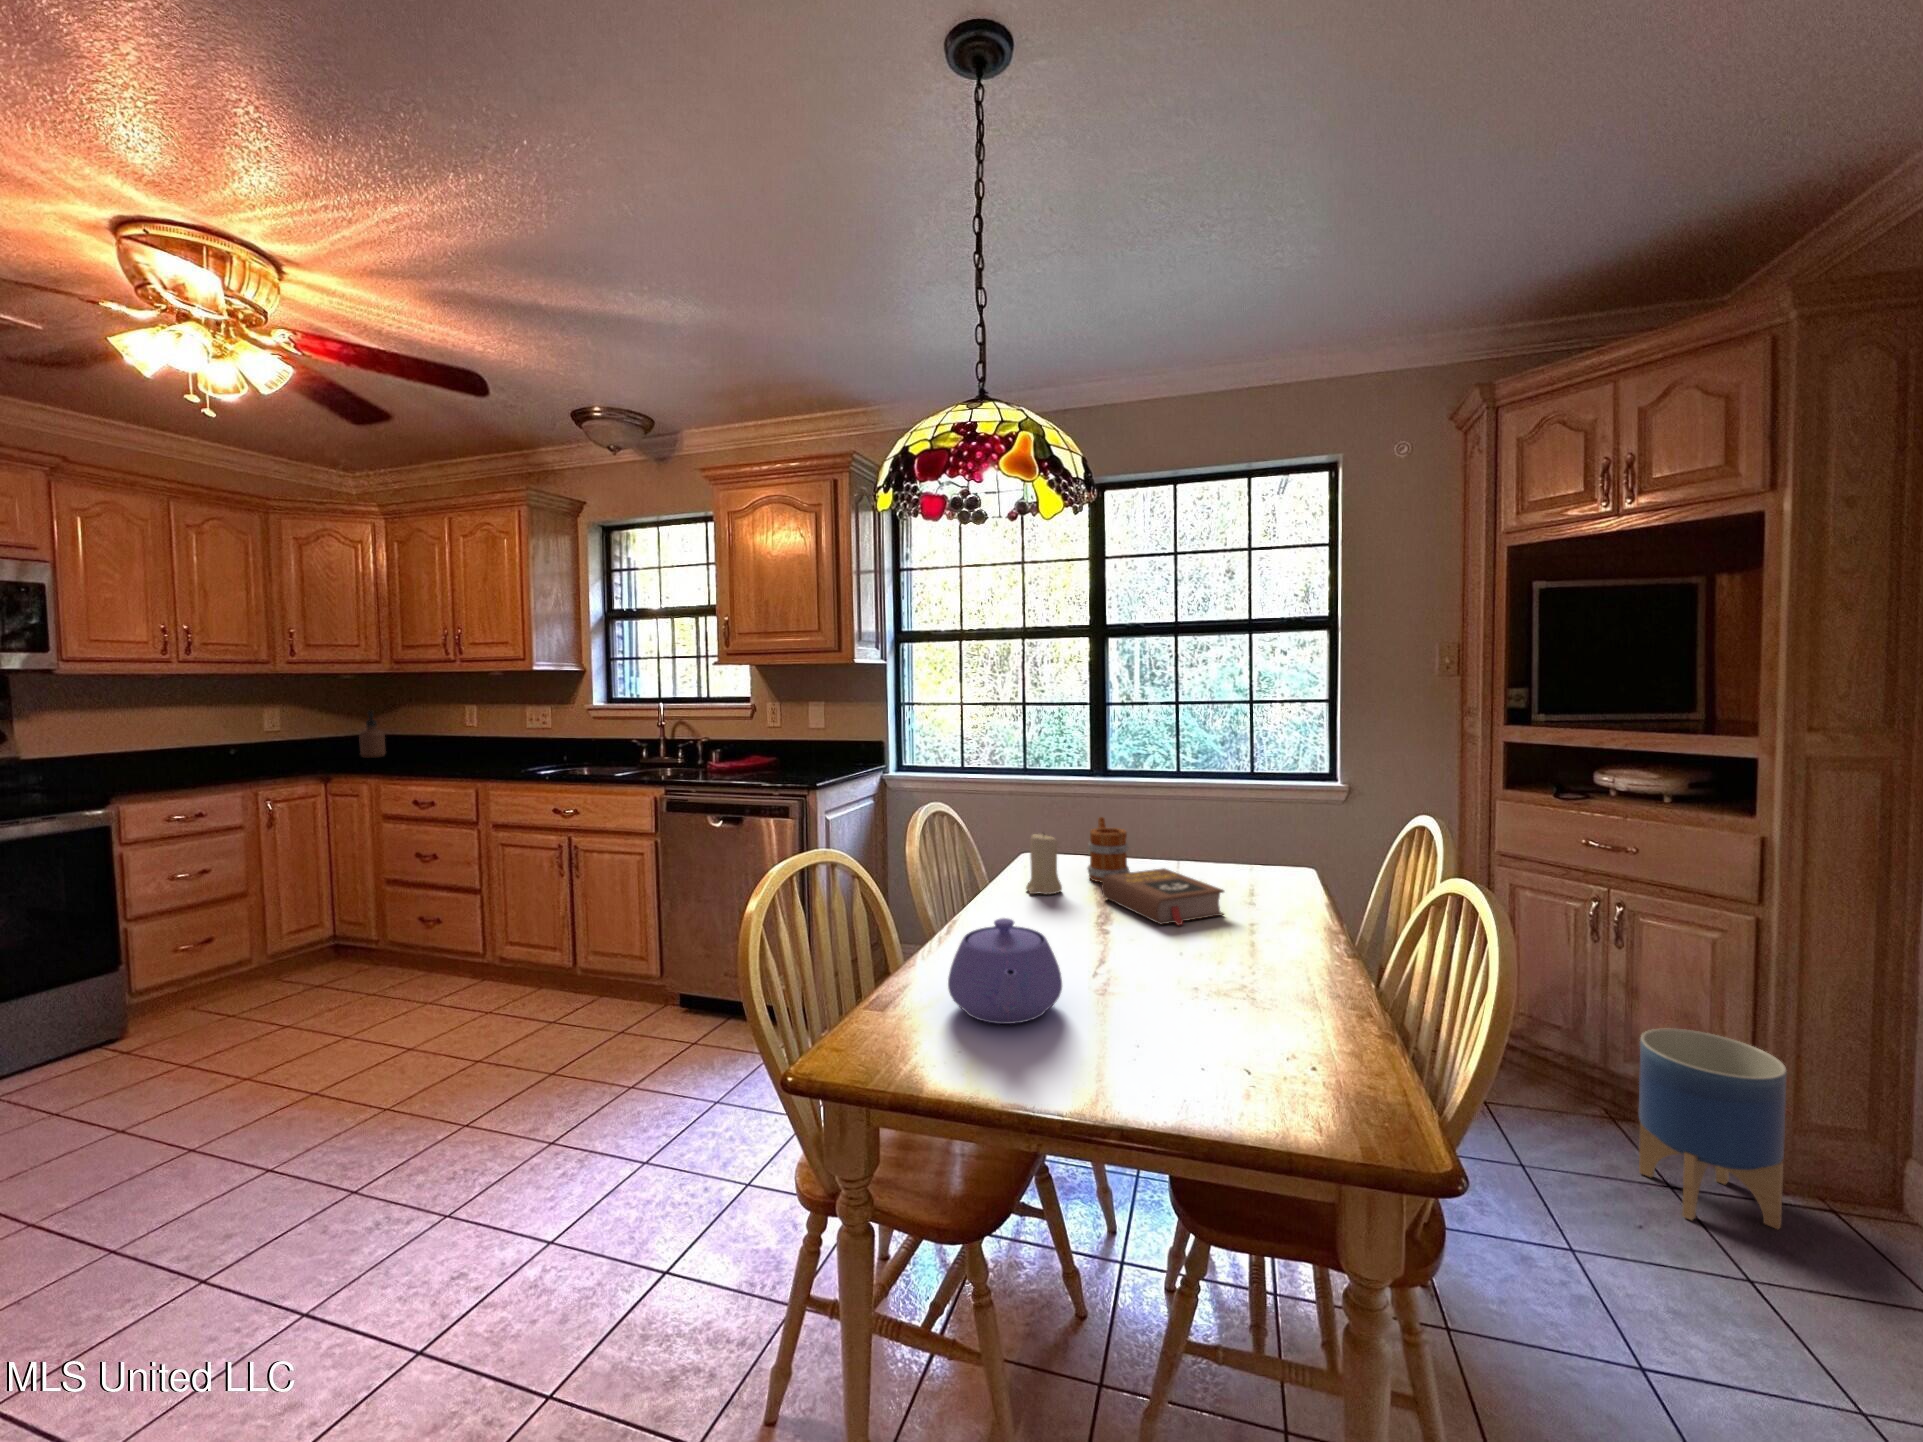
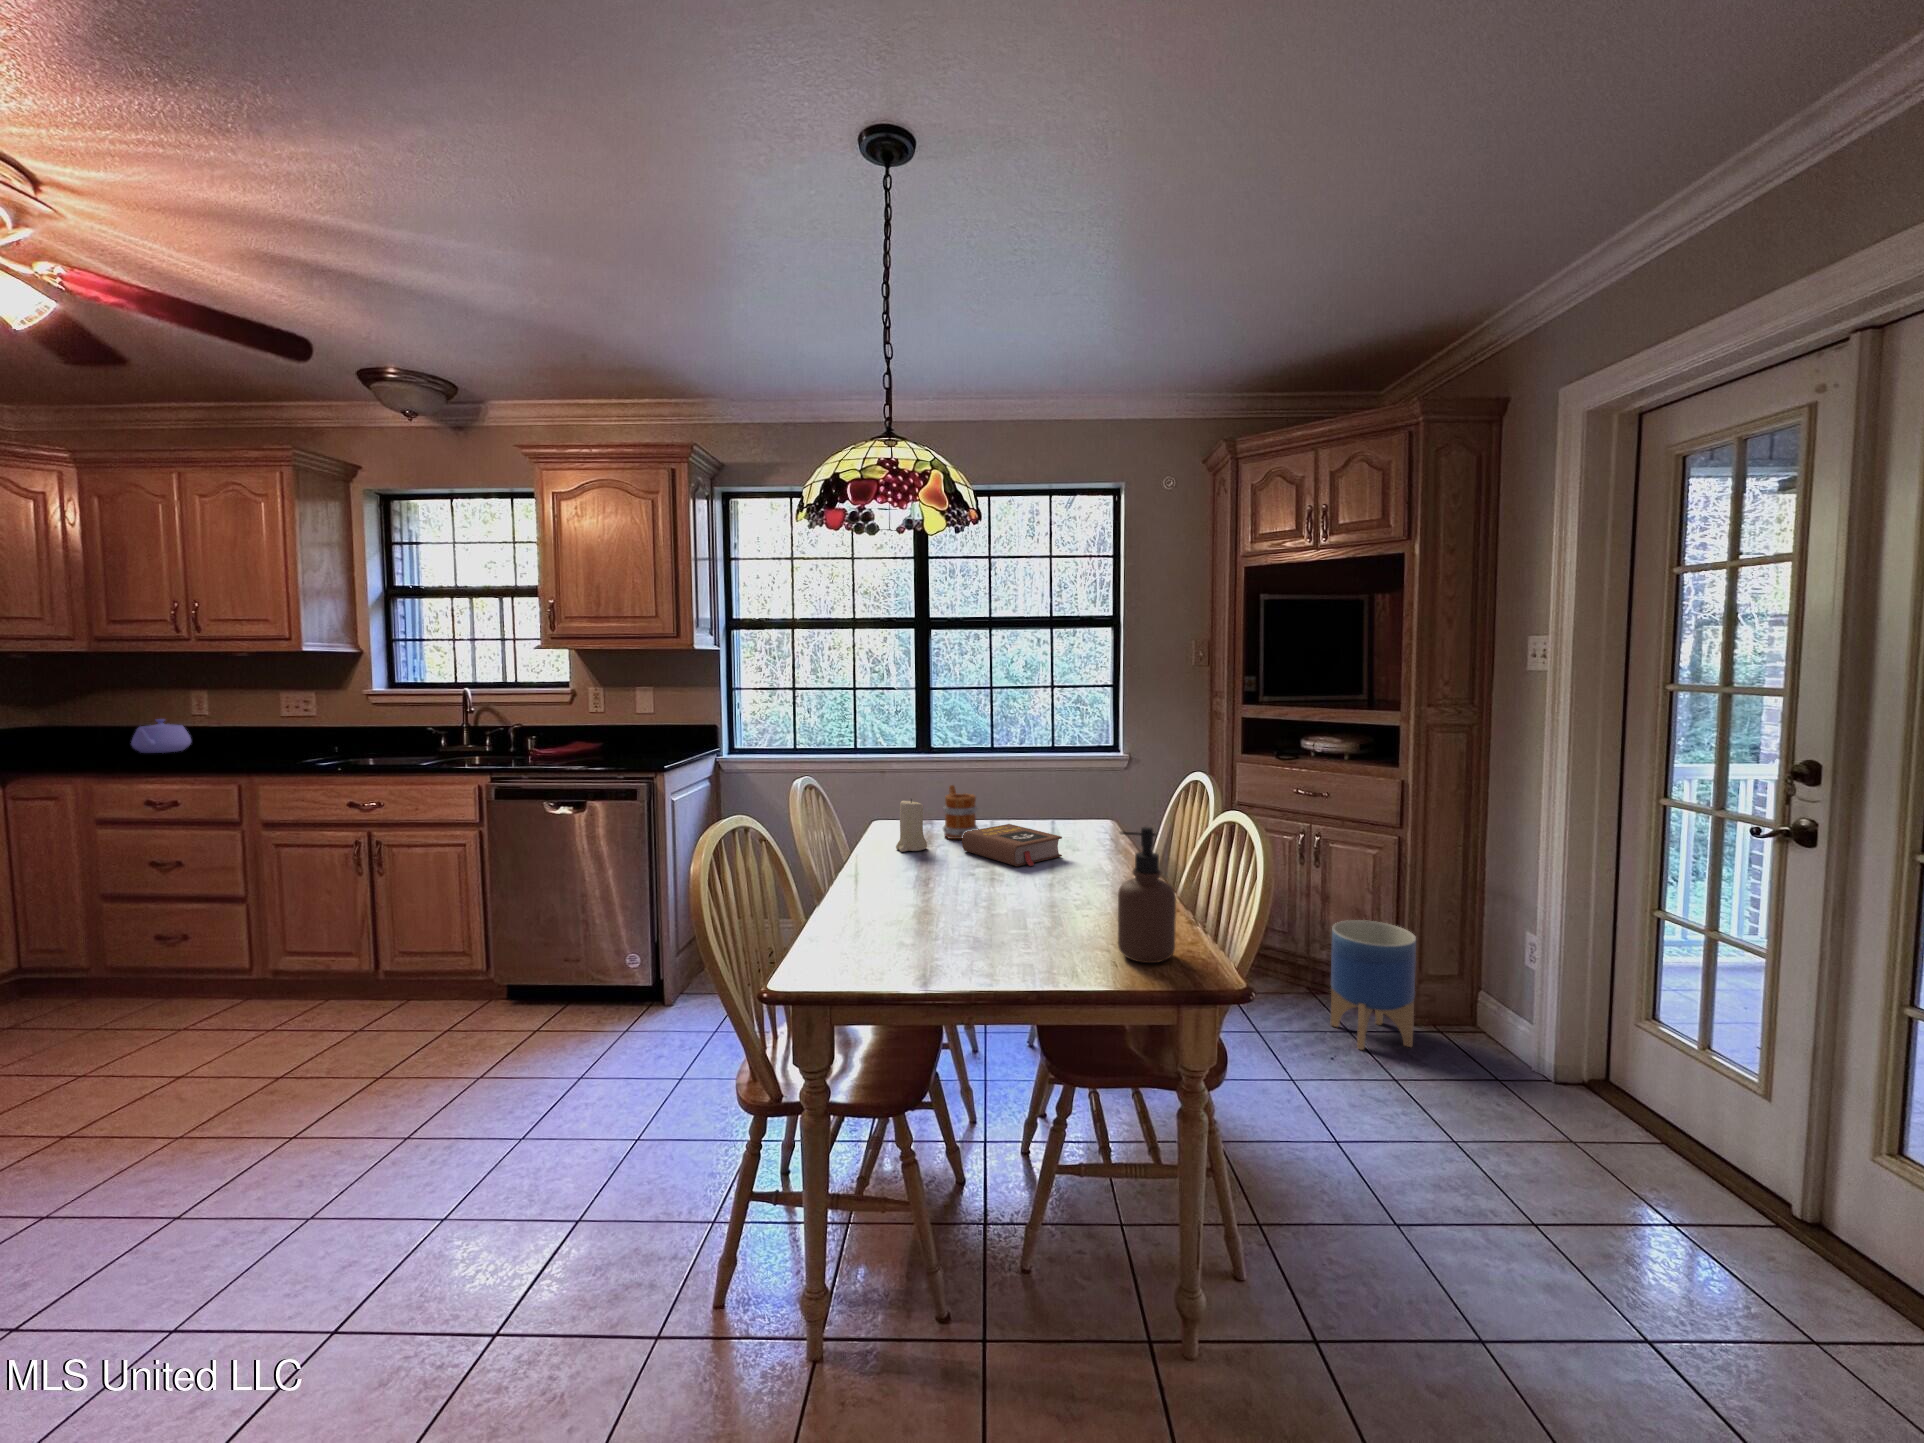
soap dispenser: present [359,711,386,758] -> present [1118,827,1176,963]
teapot: present [948,918,1062,1024] -> present [131,719,191,753]

